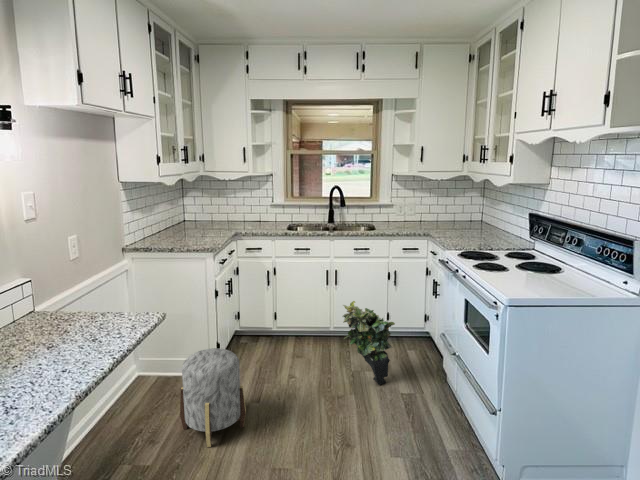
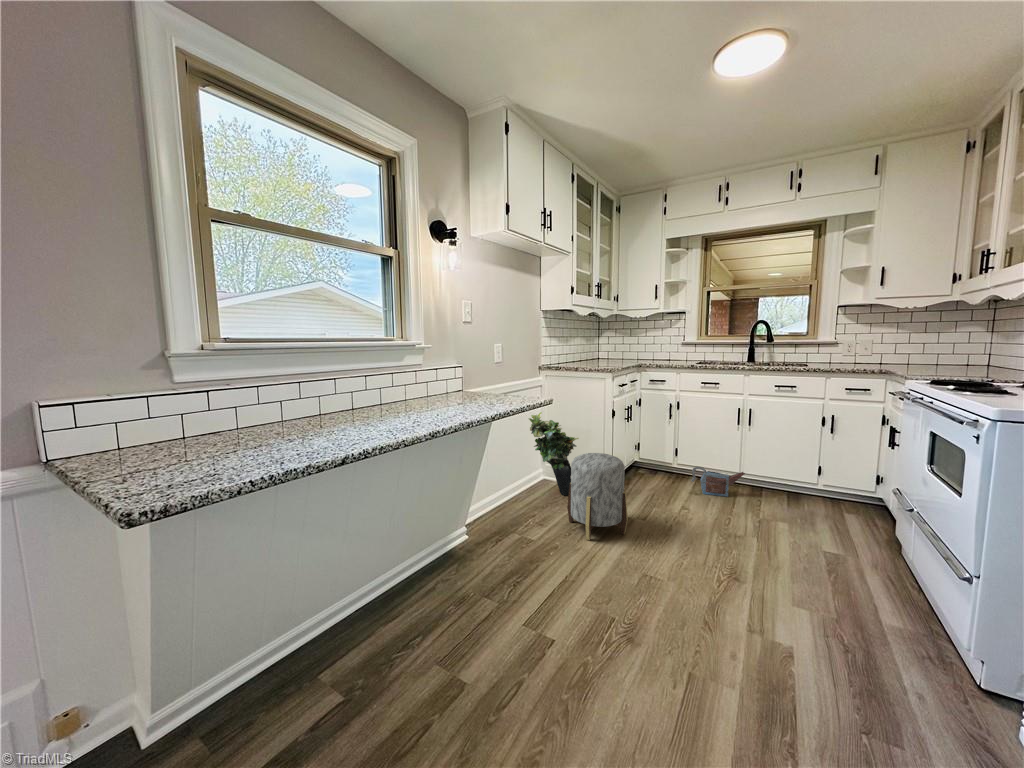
potted plant: present [342,301,395,385] -> present [529,412,579,495]
watering can: none [292,329,336,356] -> present [691,466,745,496]

